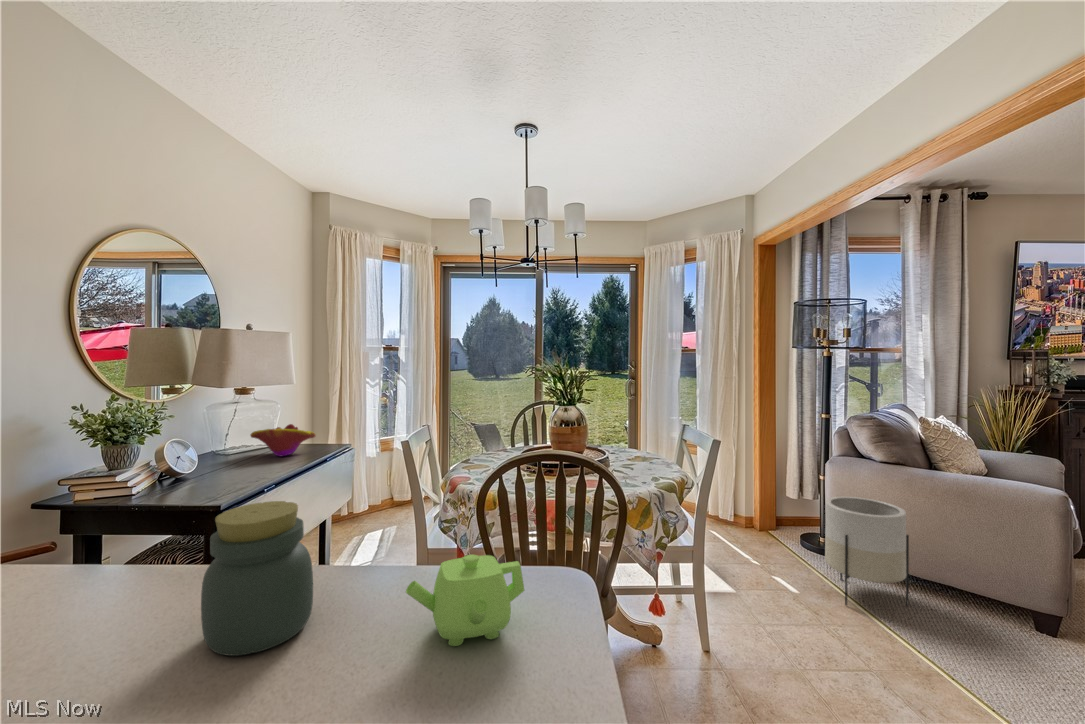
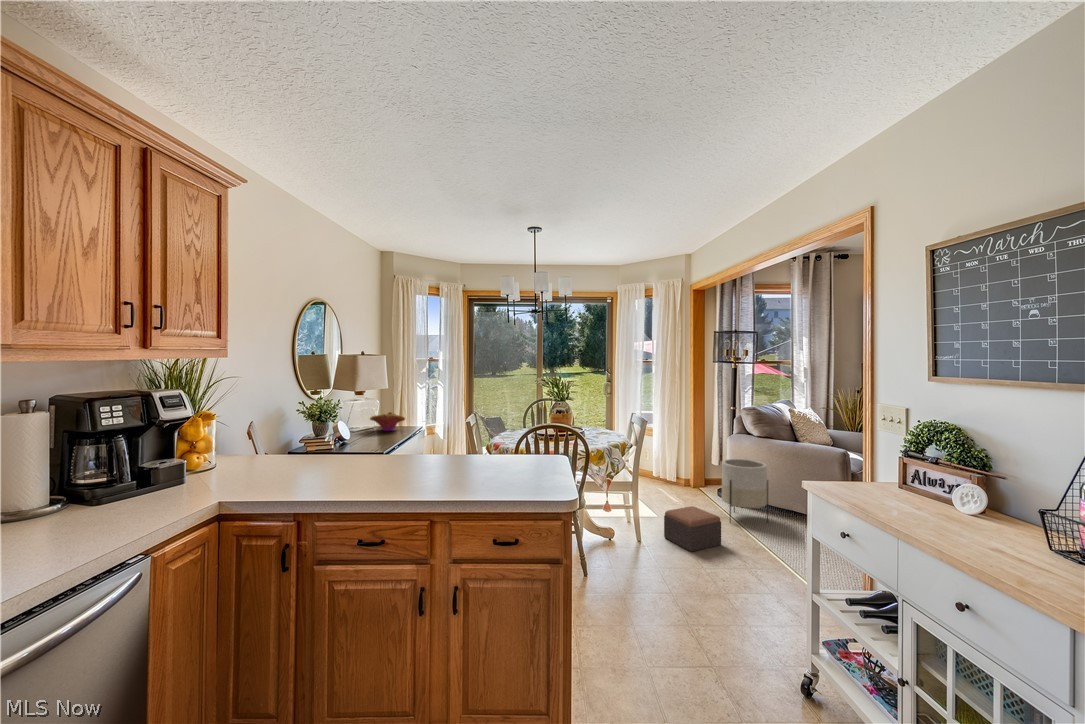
jar: present [201,501,313,656] -> none [457,427,484,465]
teapot: present [406,555,524,646] -> none [513,442,545,465]
footstool: none [747,583,854,680] -> present [664,506,721,551]

